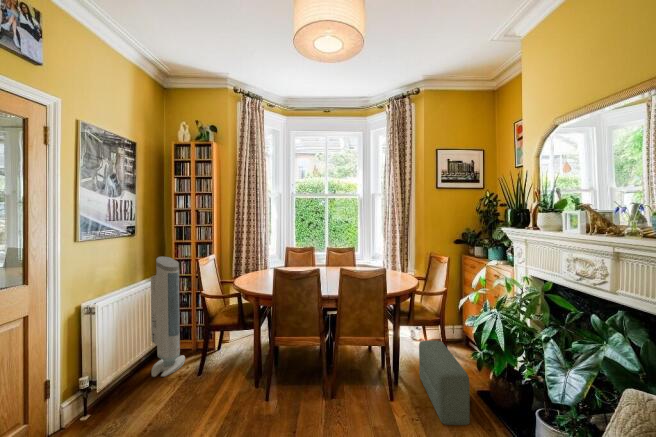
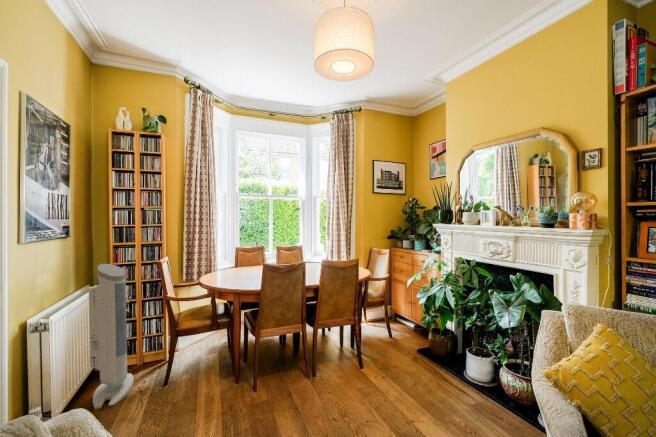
pouf: present [419,340,470,425] -> none [377,322,435,394]

